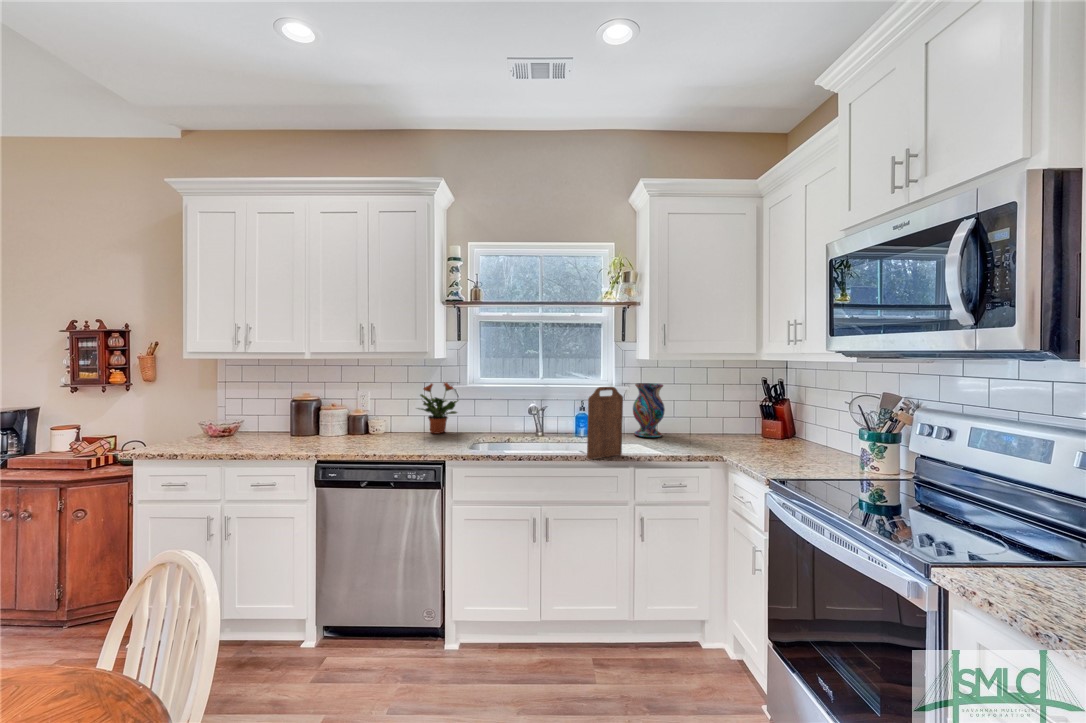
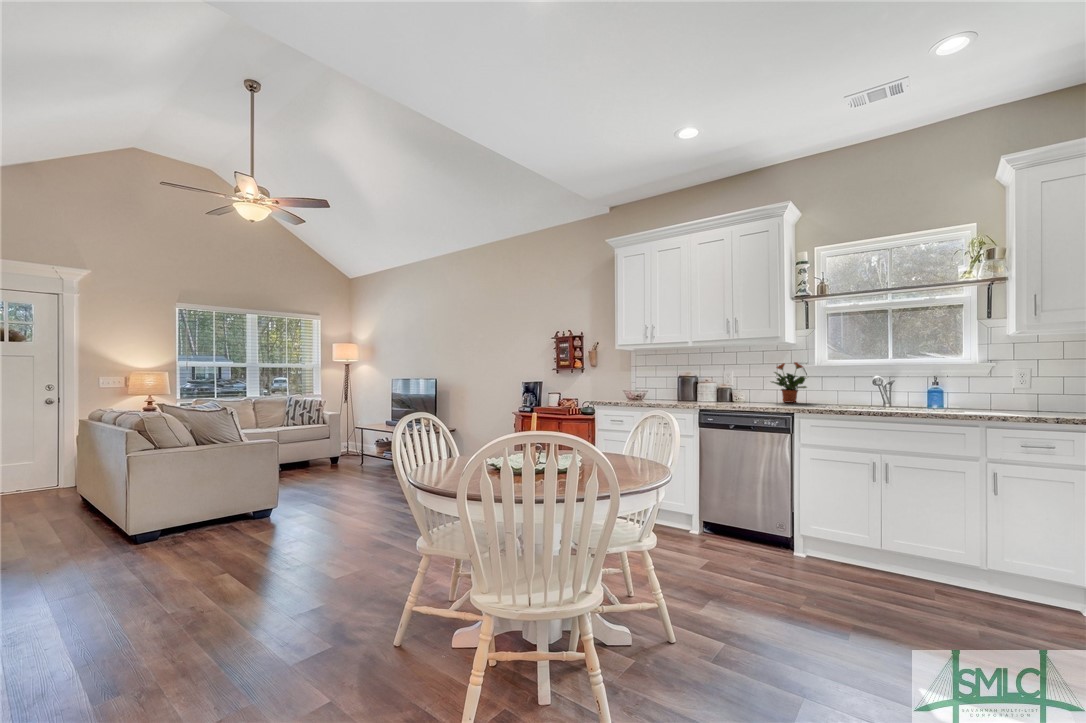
vase: present [633,383,665,437] -> none [1004,357,1048,410]
cutting board: present [587,387,623,459] -> none [936,351,980,416]

